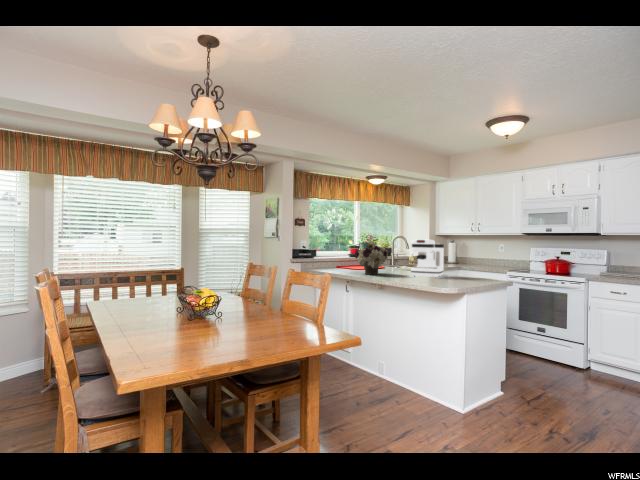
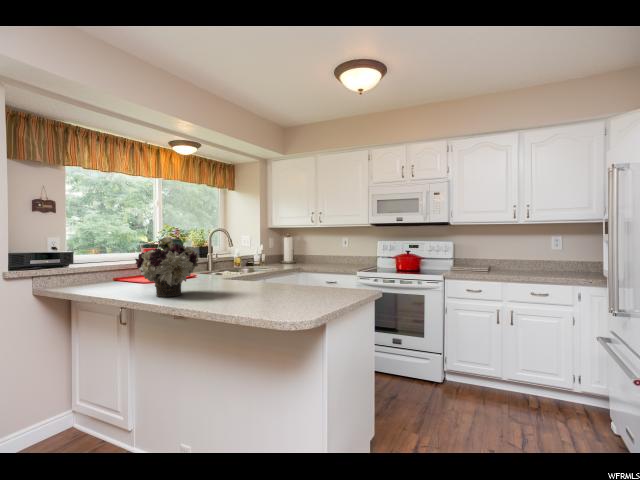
coffee maker: present [411,239,444,277] -> none [238,232,288,294]

